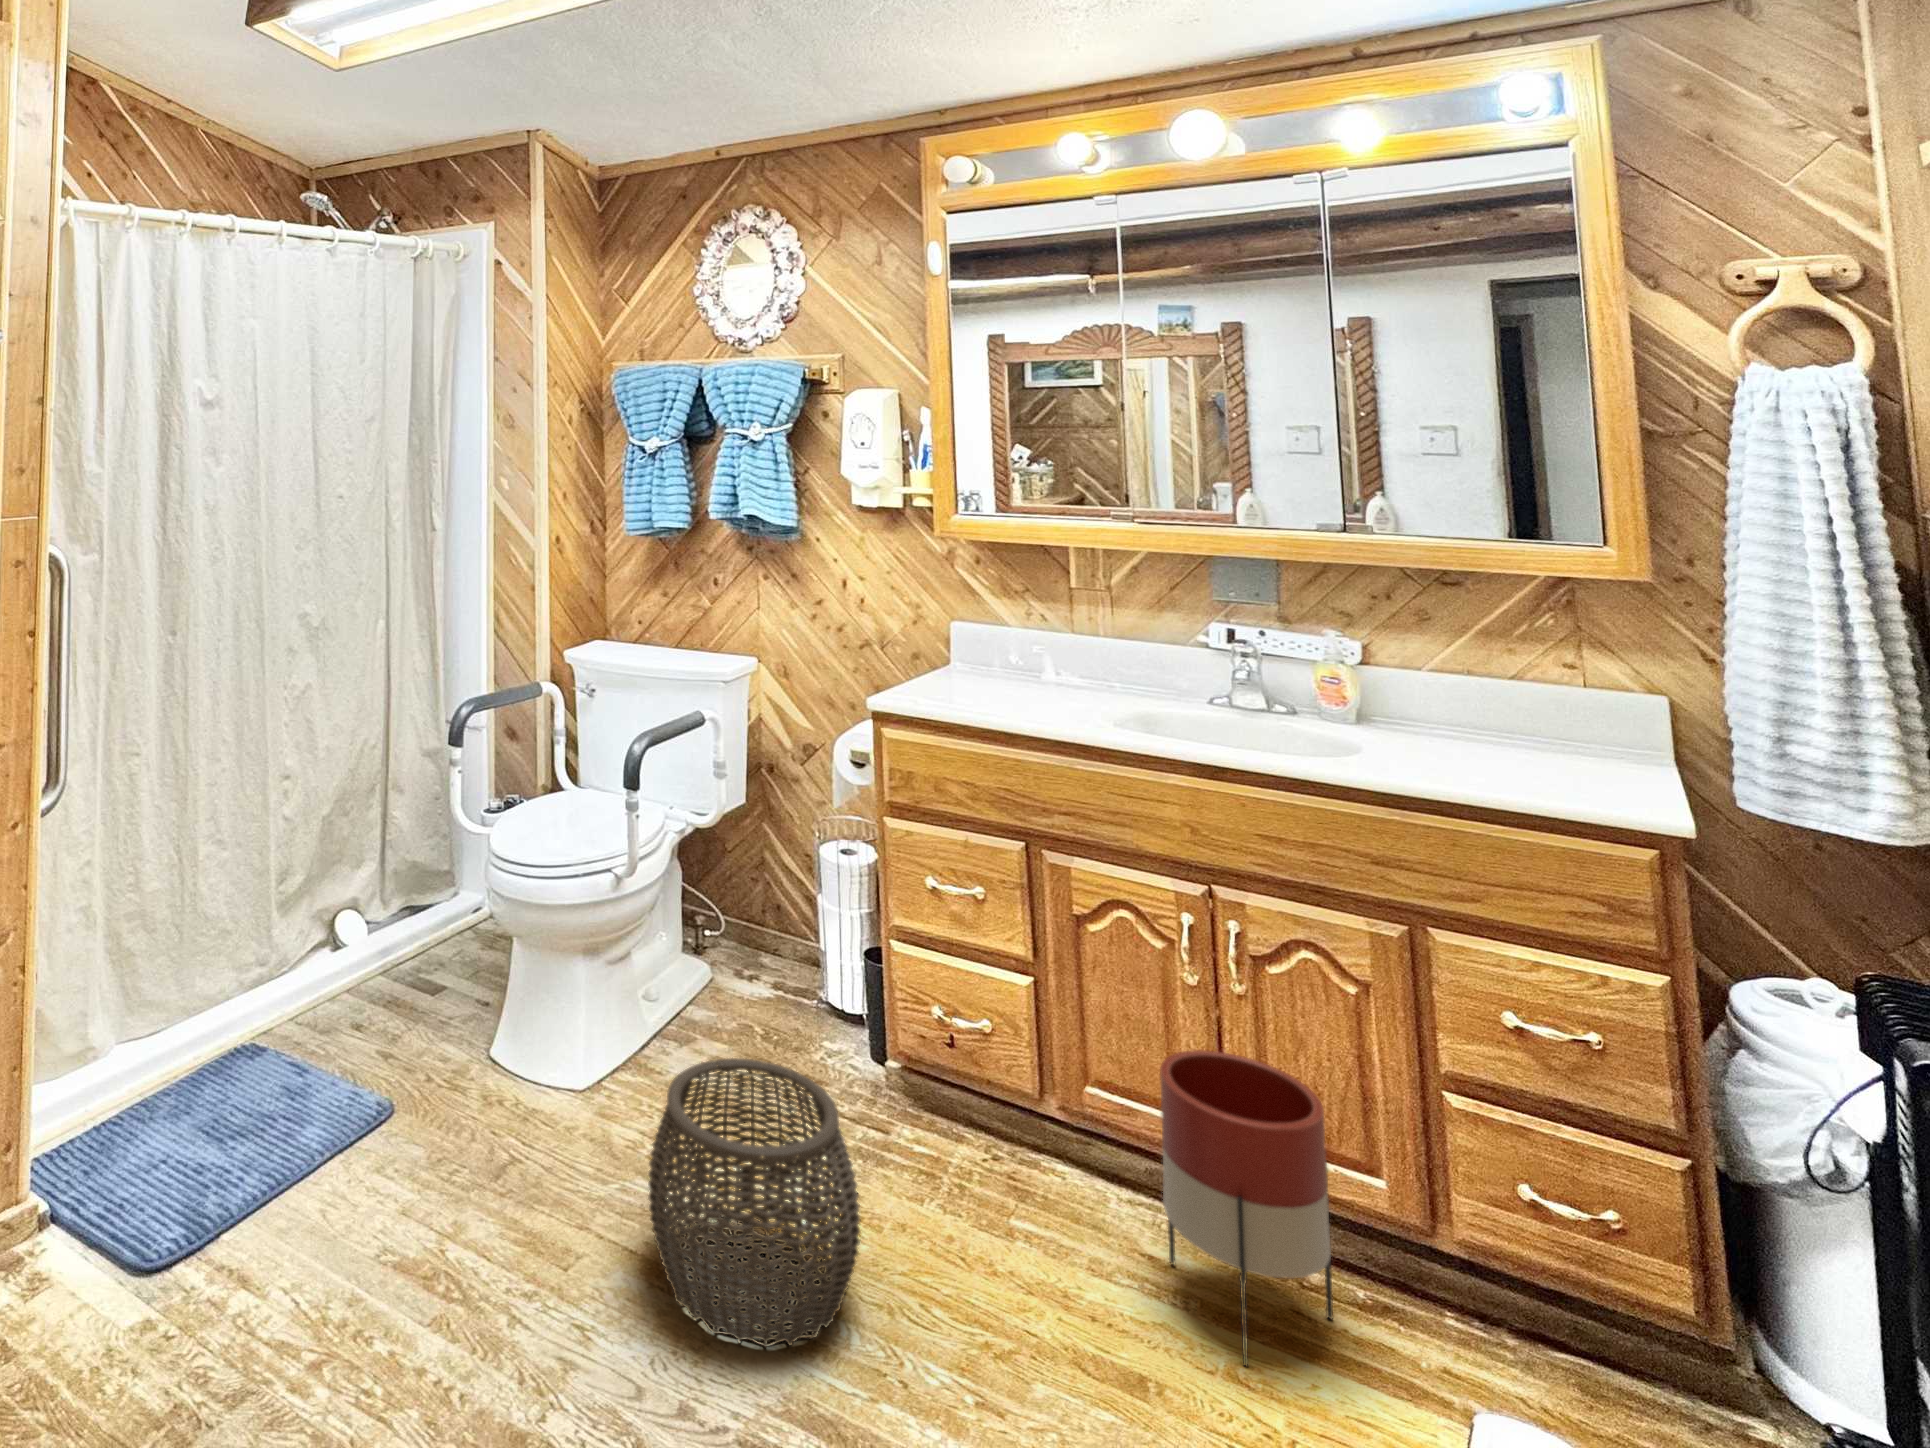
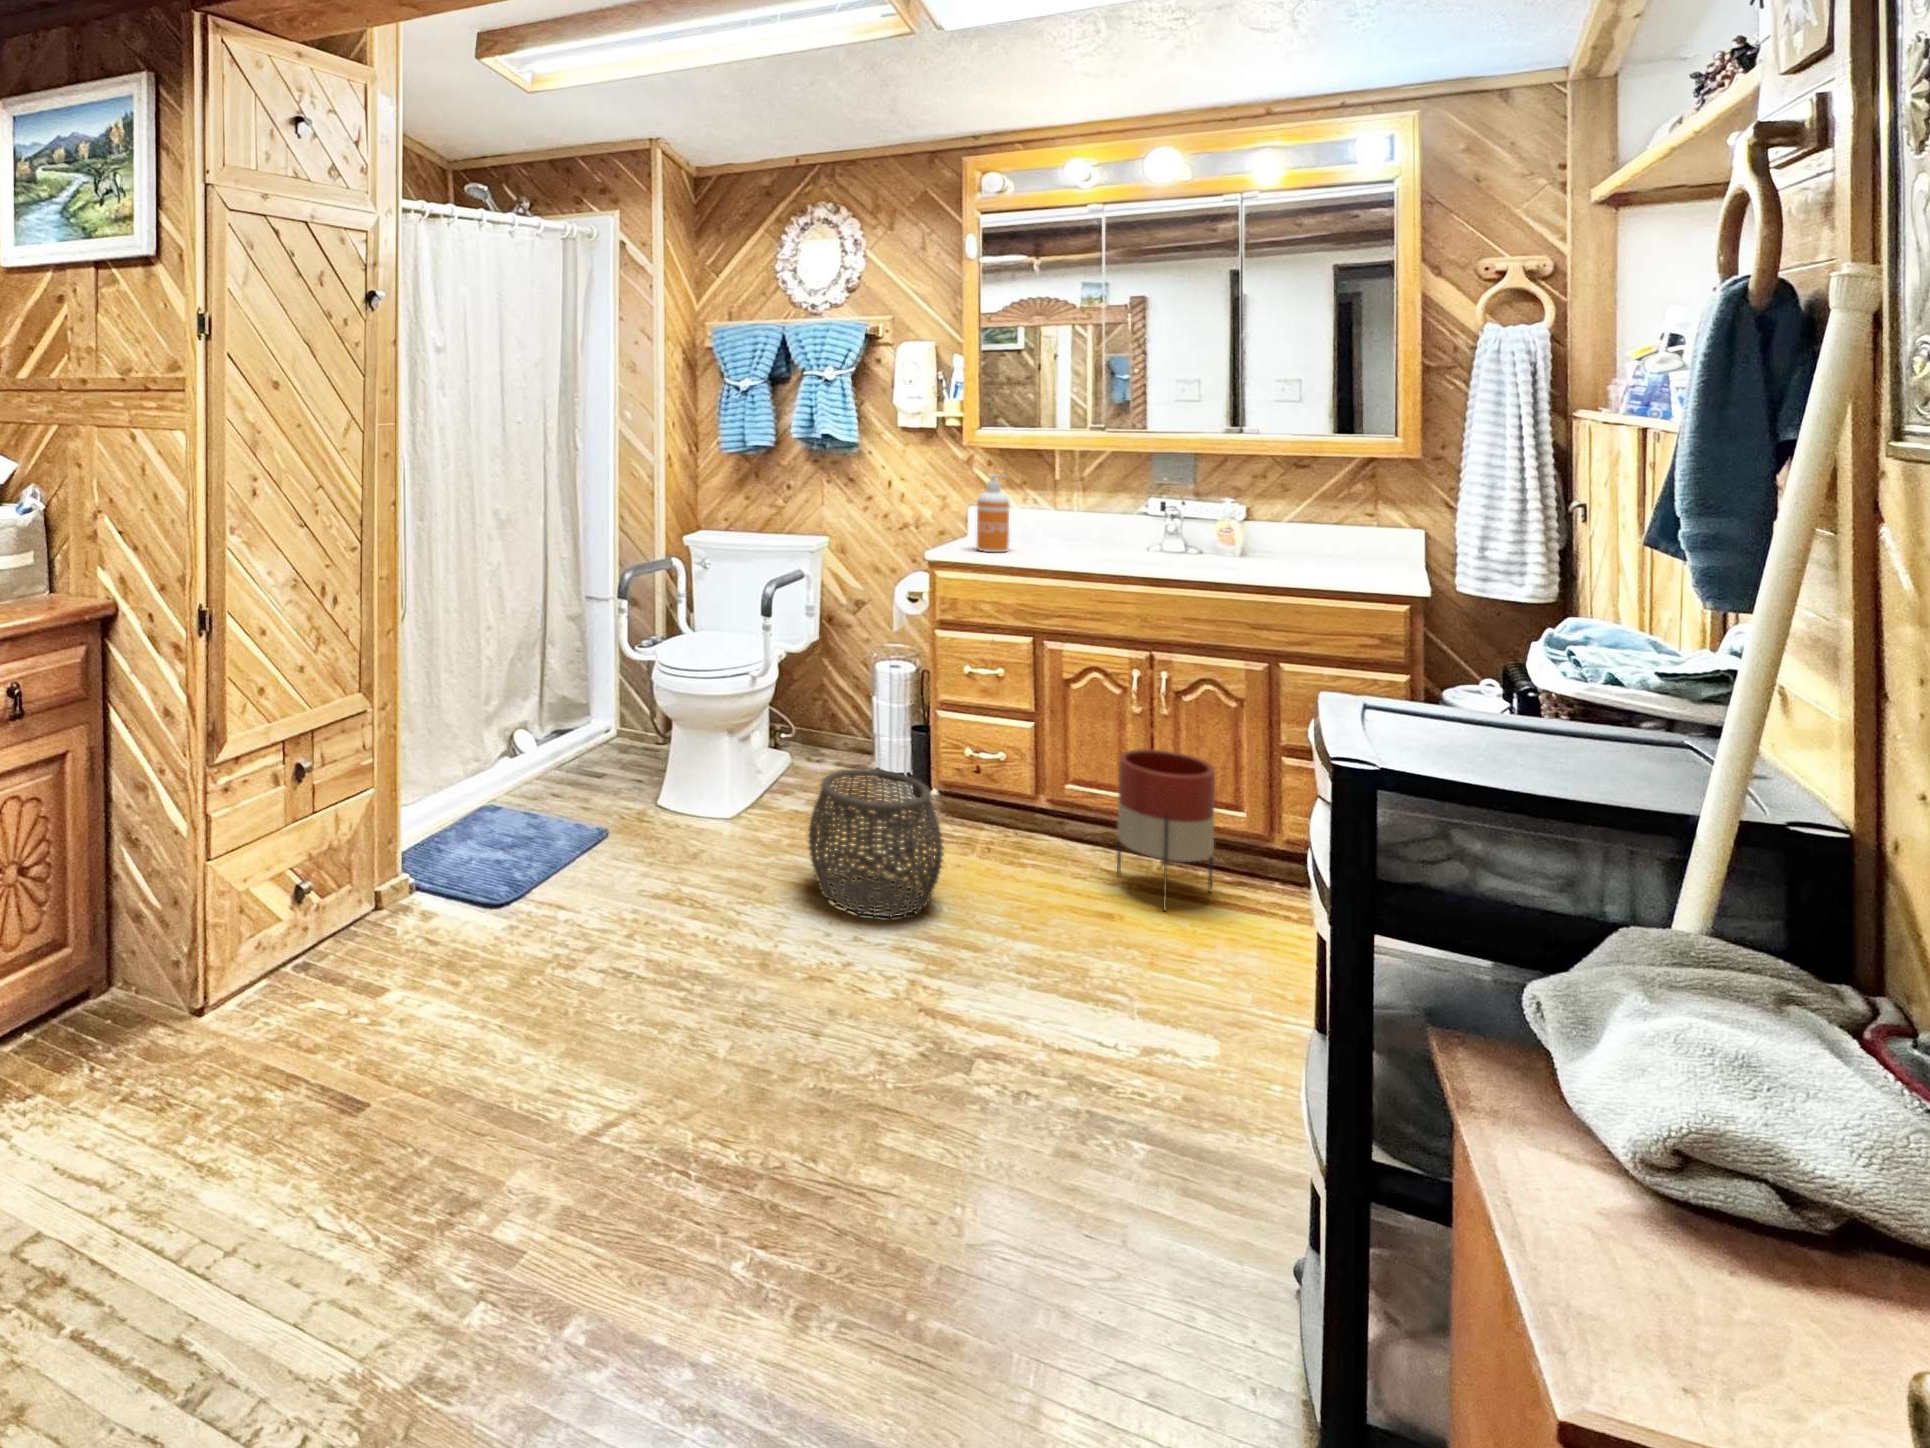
soap dispenser: none [953,580,1001,697] -> present [977,474,1009,552]

